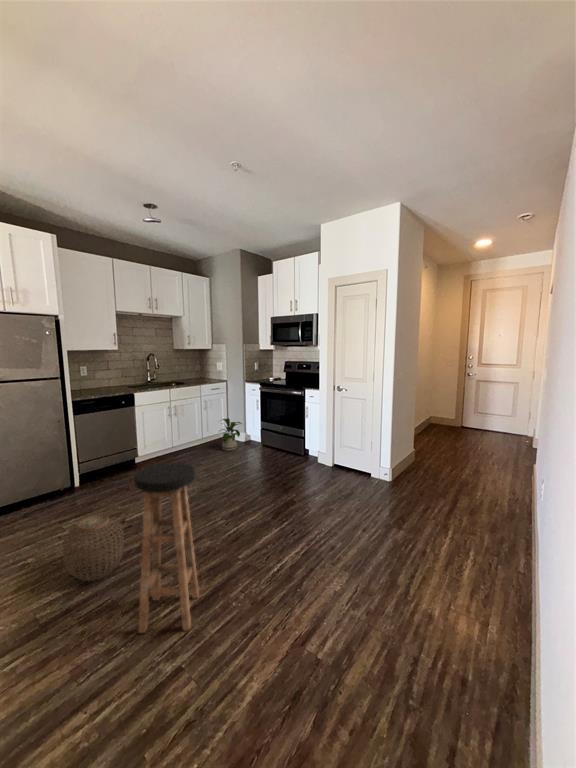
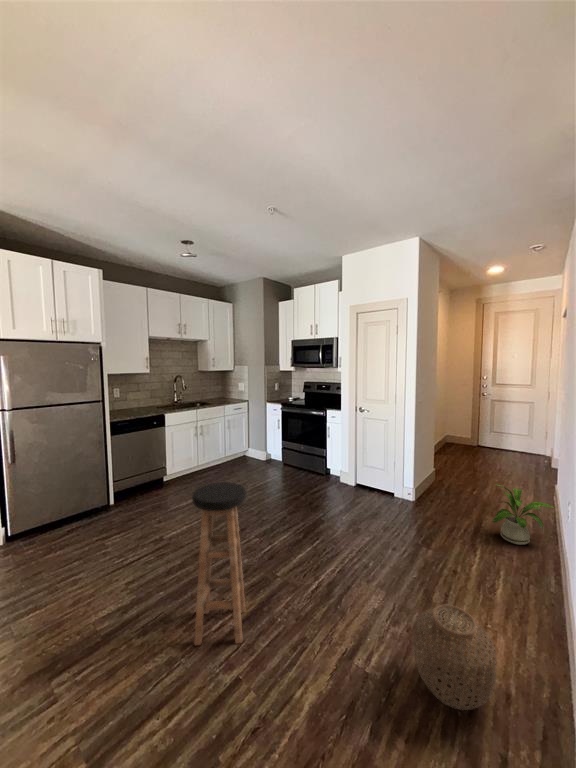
house plant: present [222,418,242,451] -> present [492,485,555,545]
woven basket: present [63,514,124,581] -> present [414,605,497,710]

